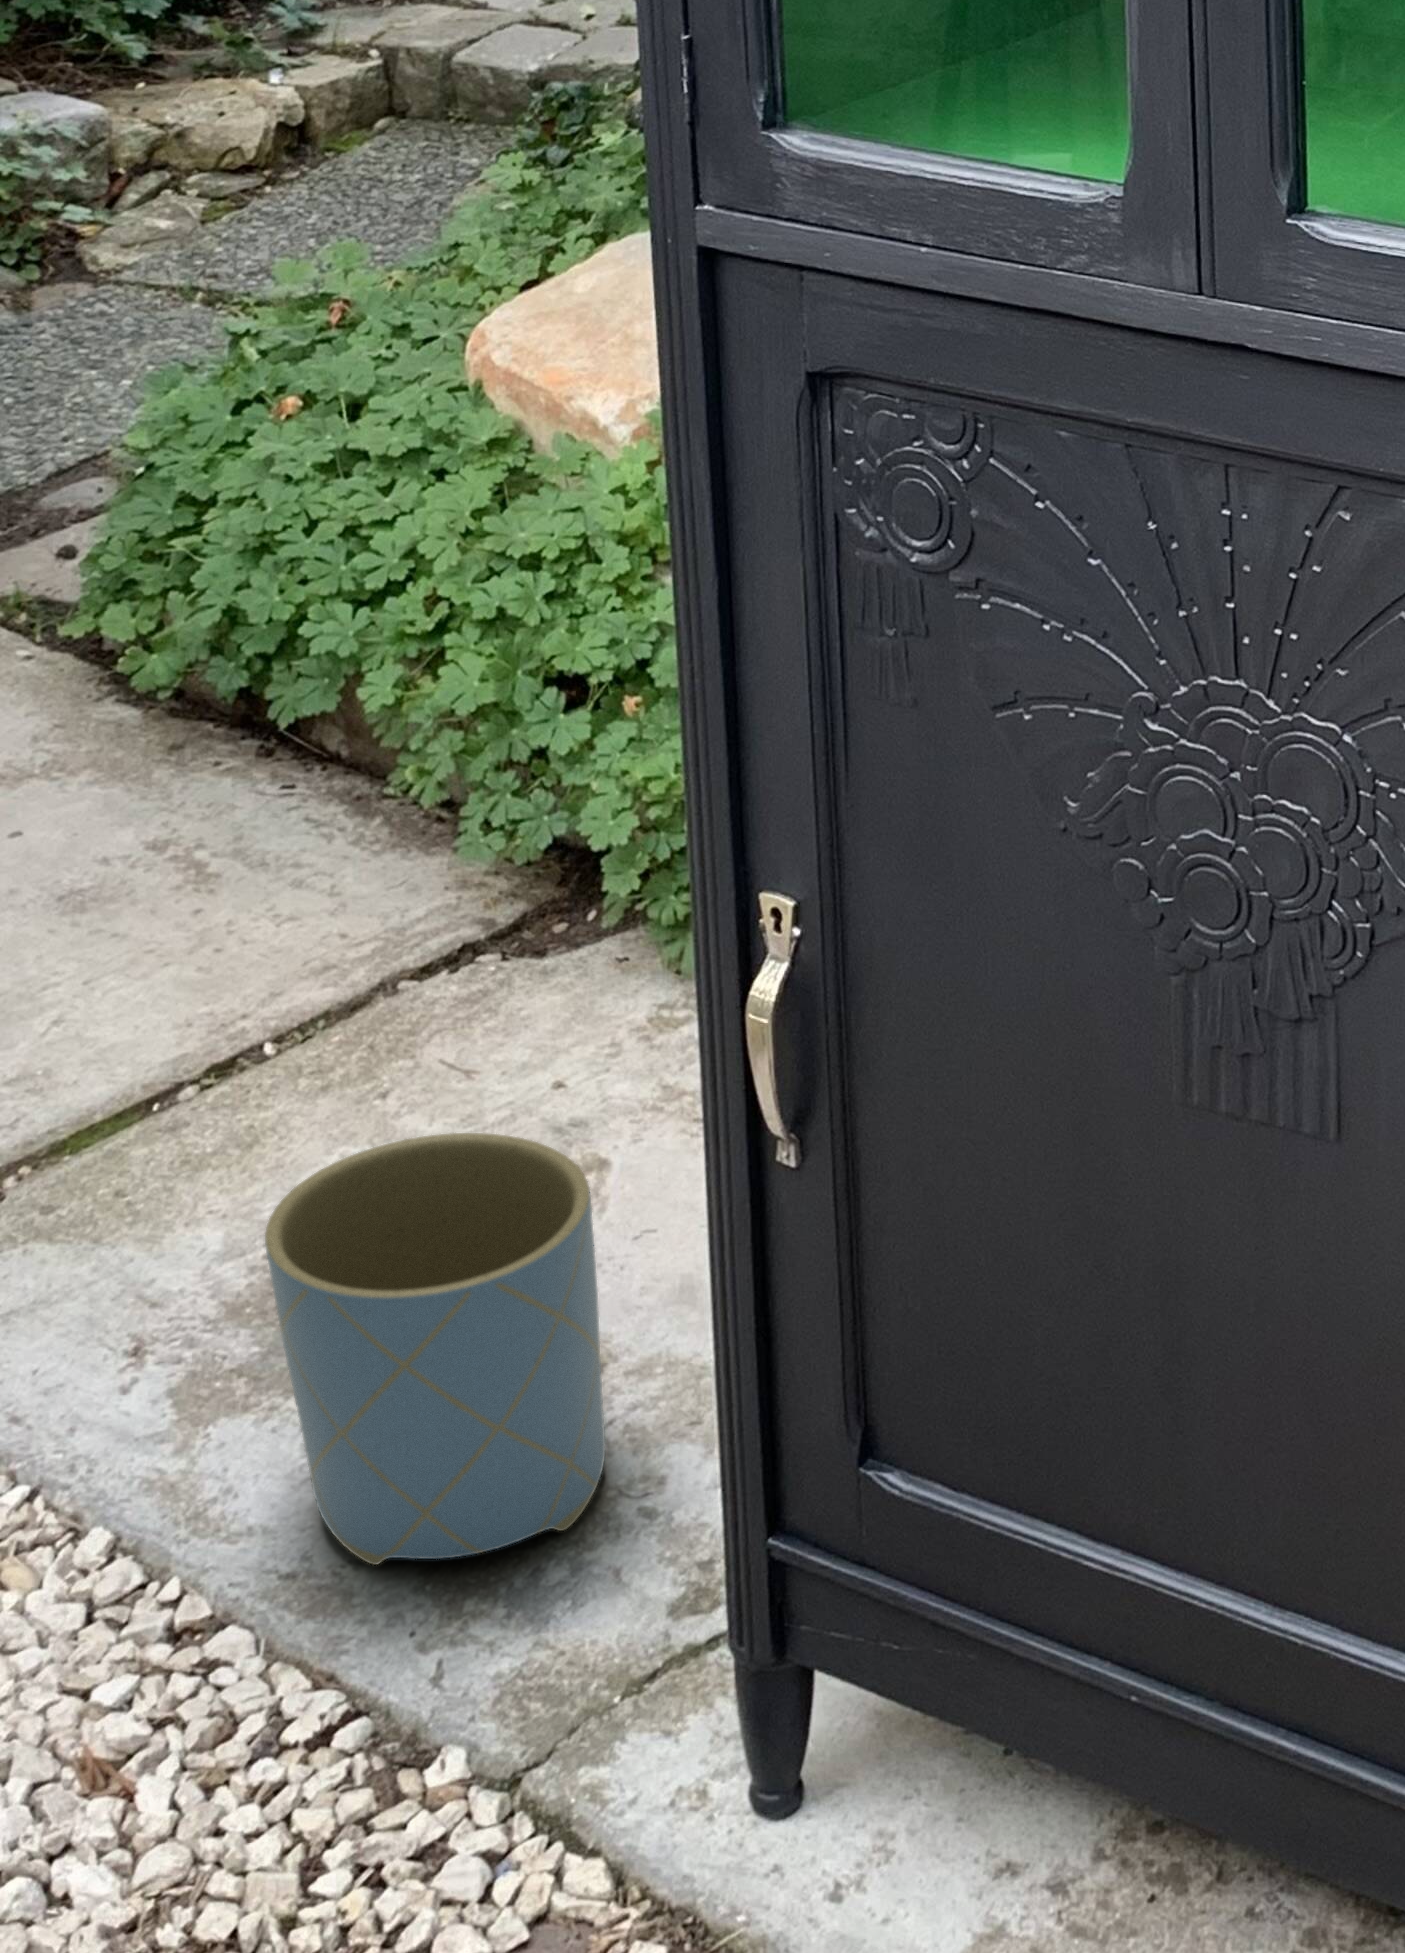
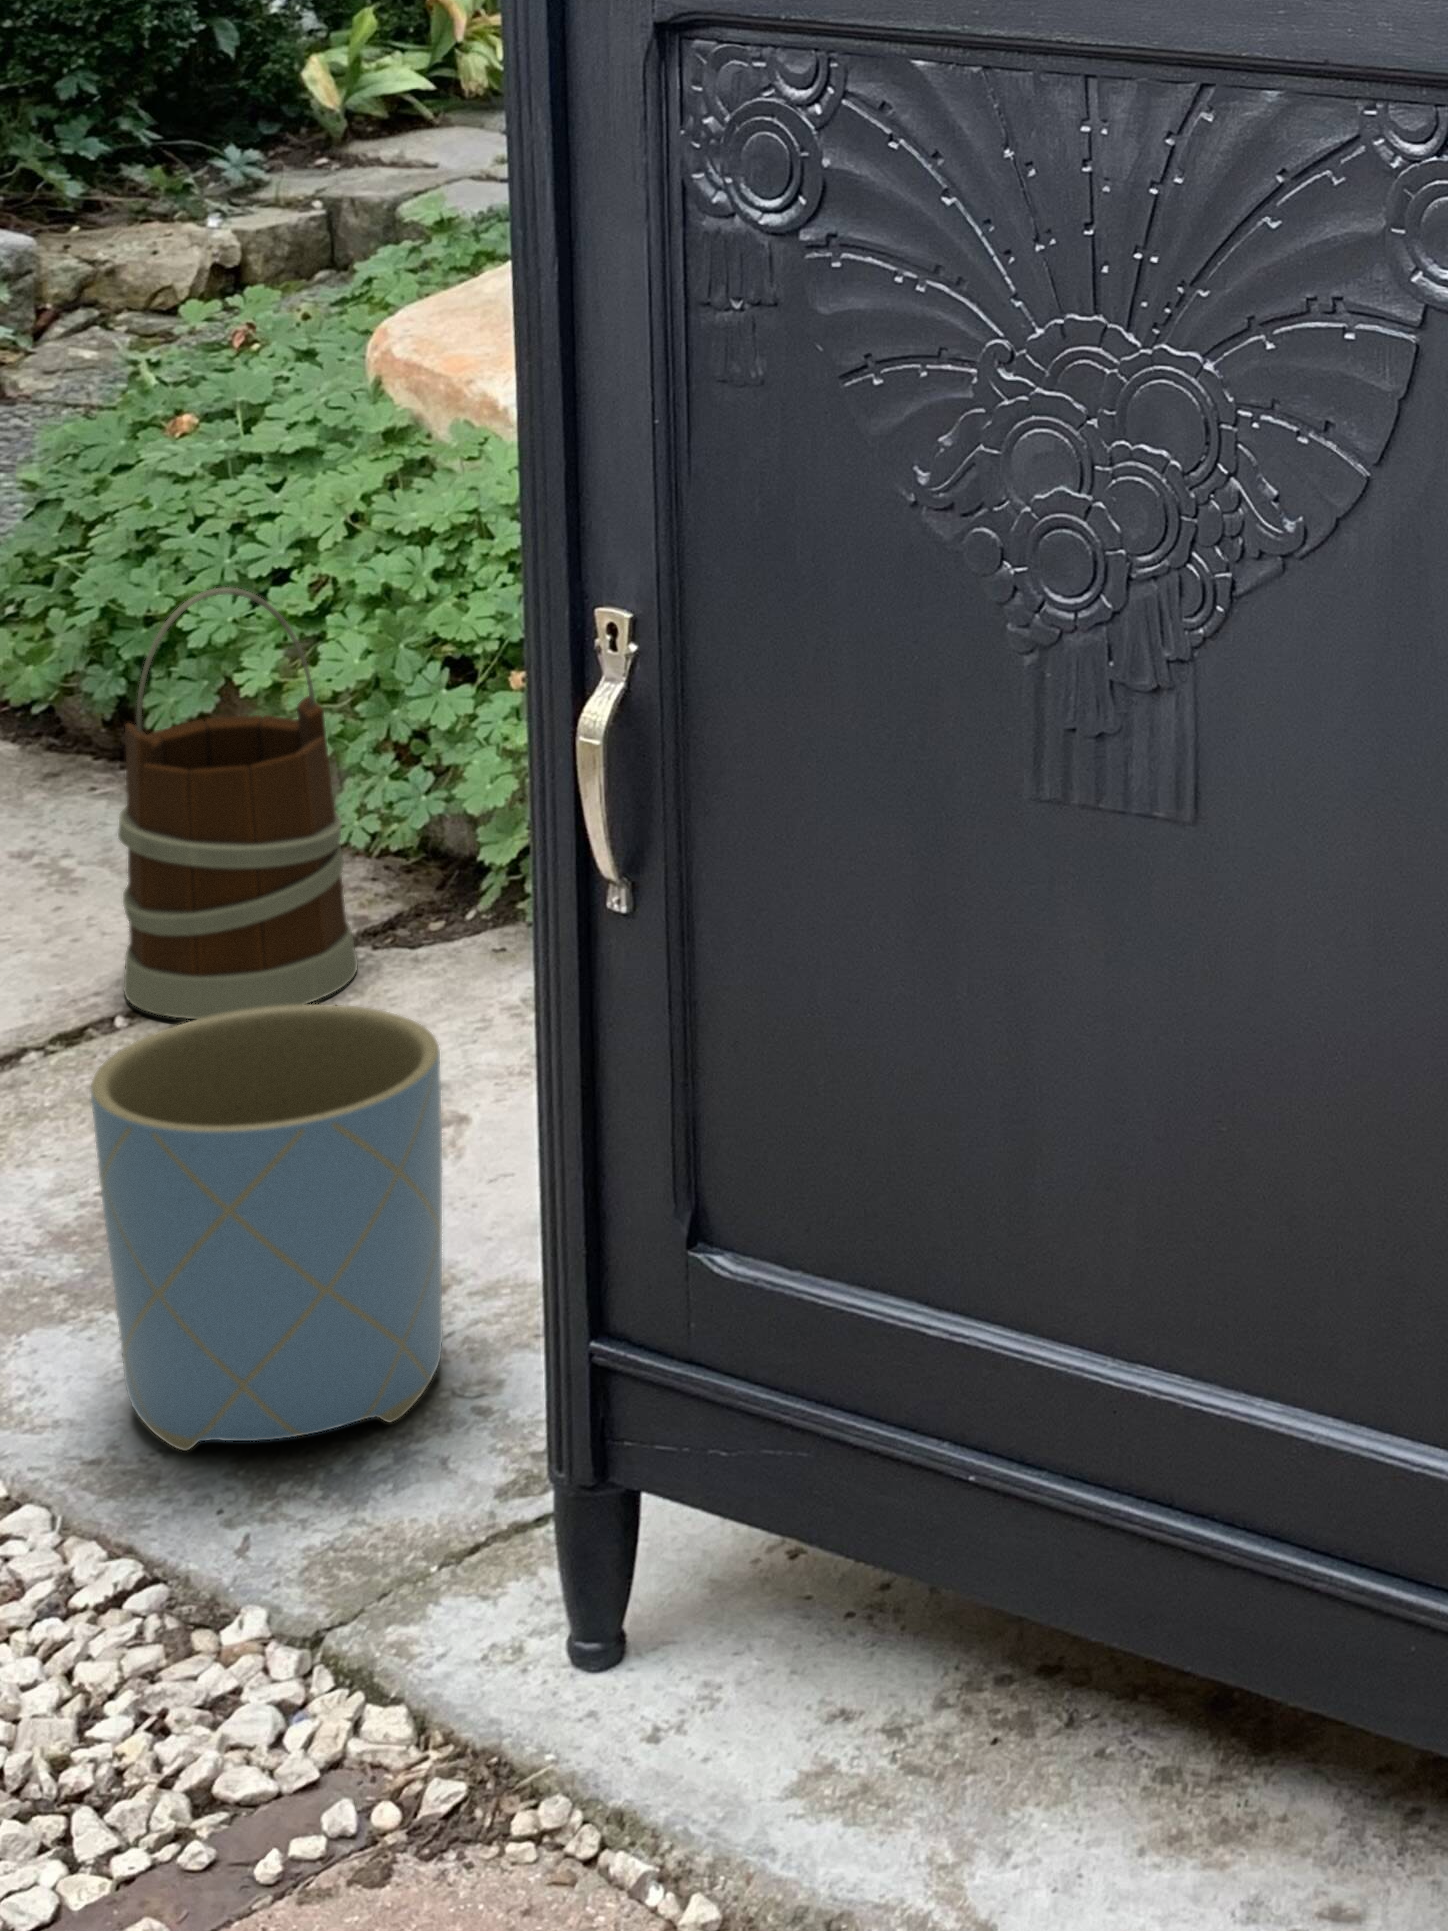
wooden bucket: none [256,647,489,1053] -> present [118,587,358,1019]

